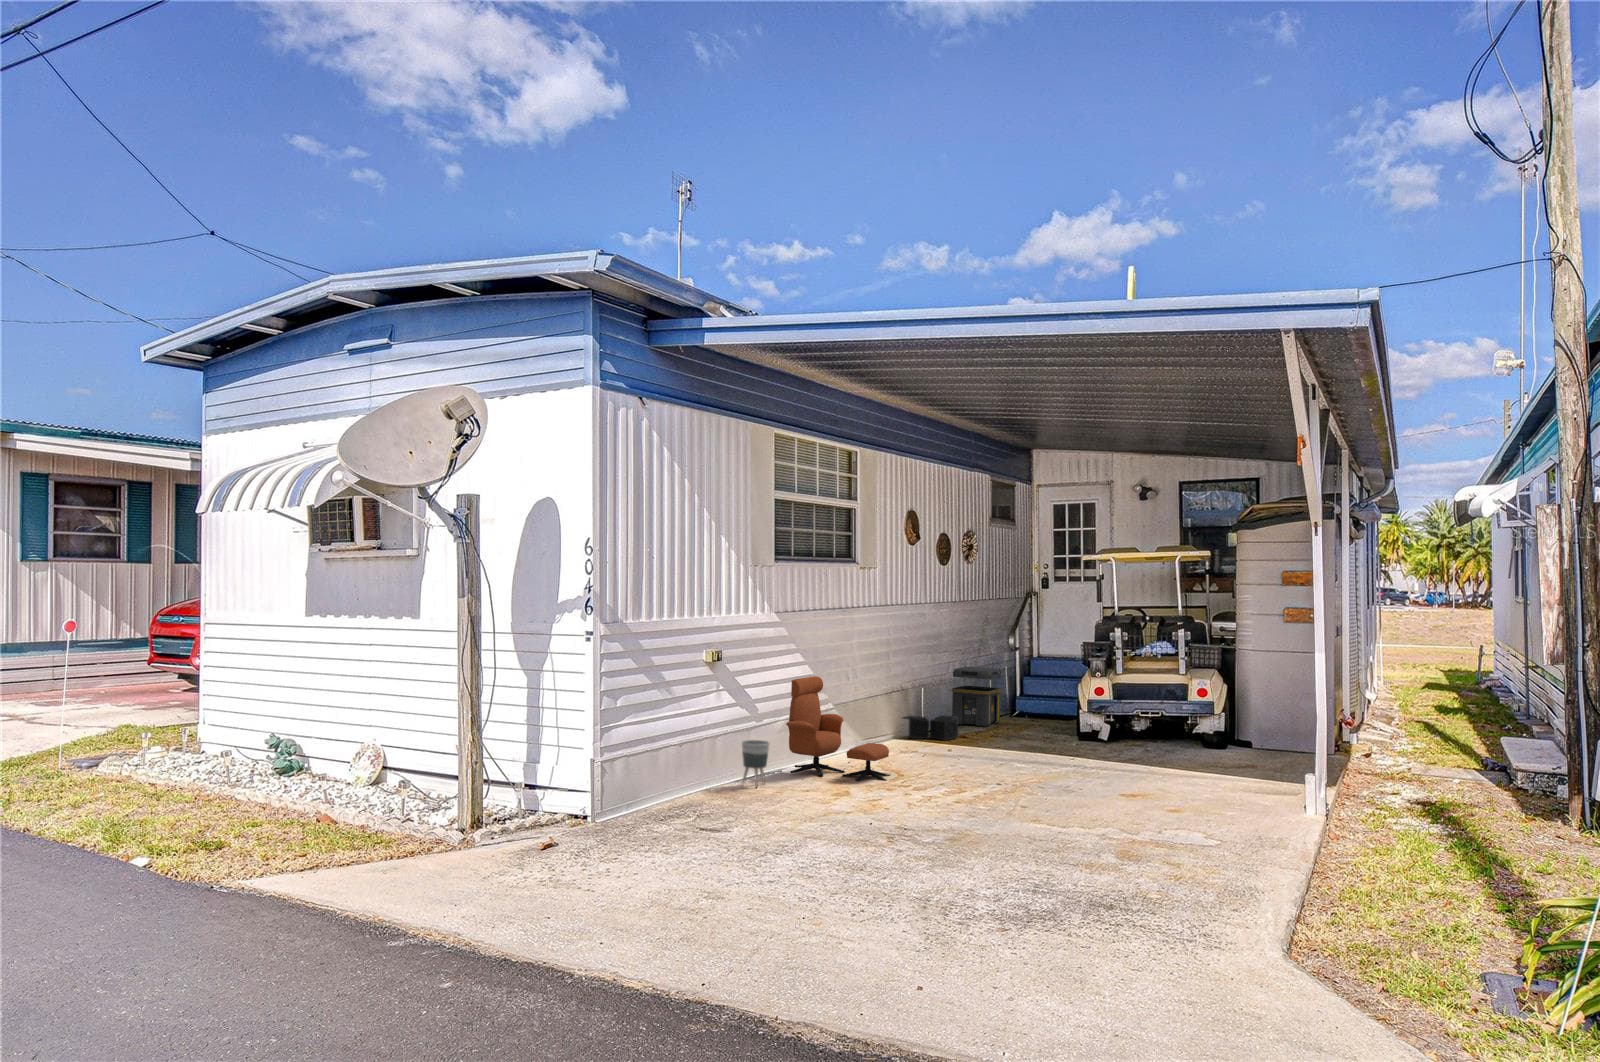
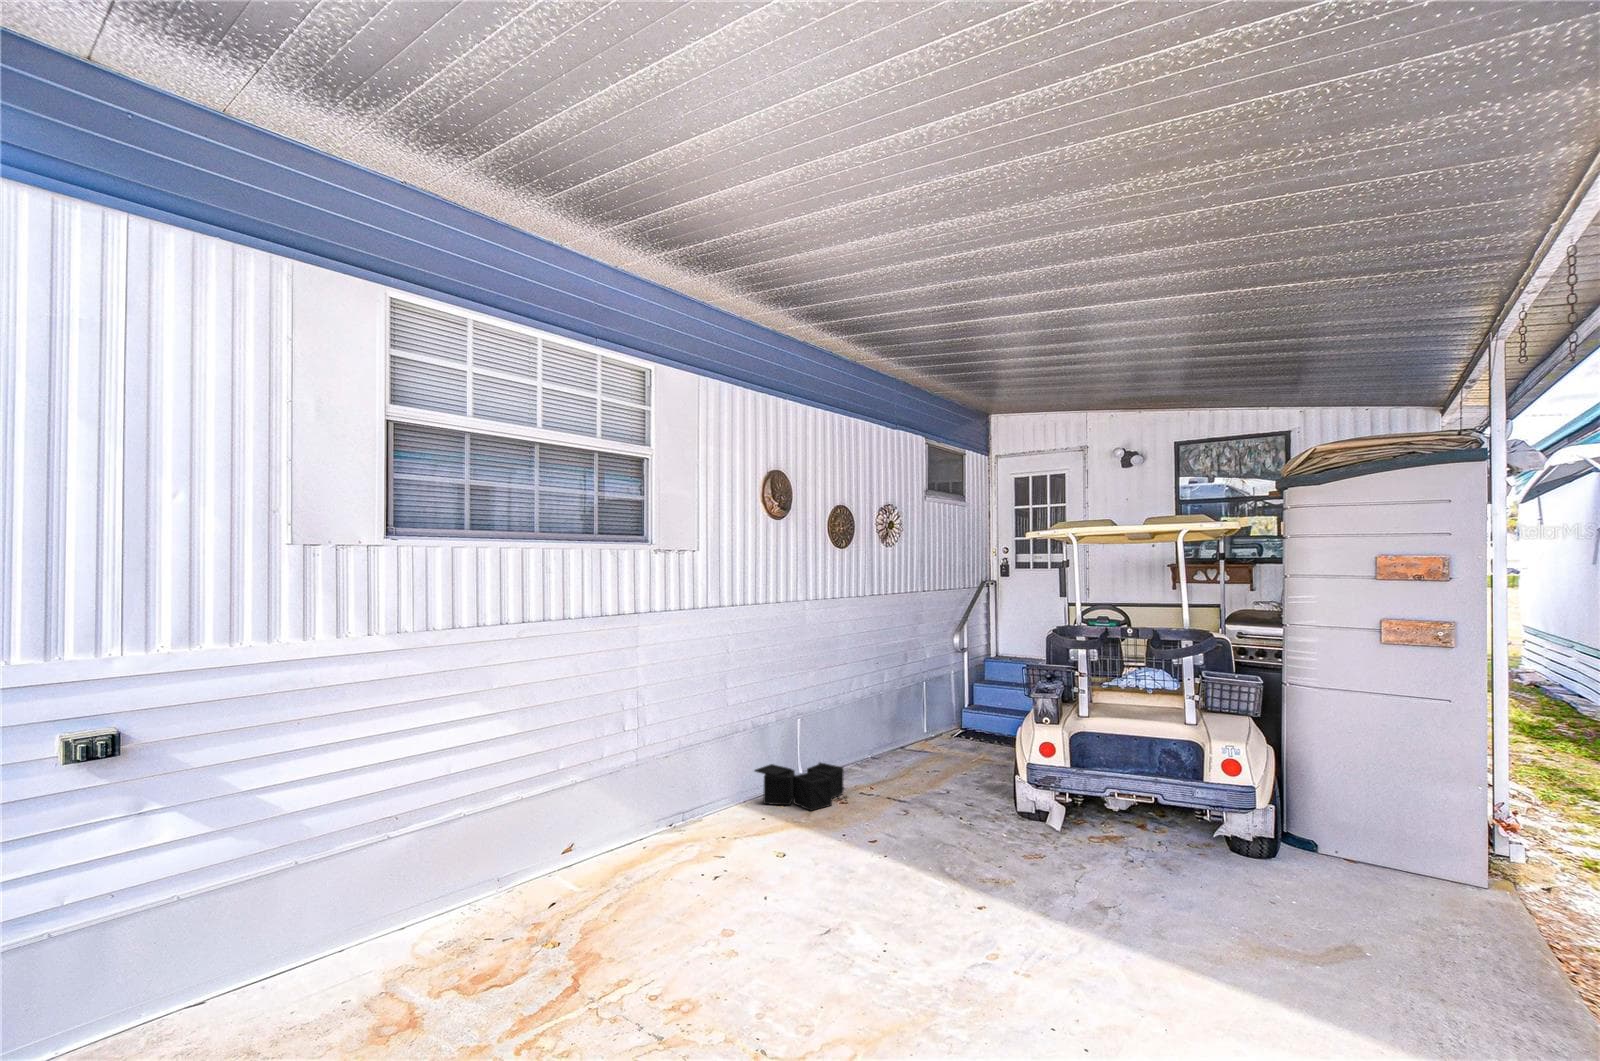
toolbox: present [952,667,1001,727] -> none [856,682,925,770]
lounge chair: present [786,676,891,781] -> none [395,744,594,995]
planter: present [741,740,769,788] -> none [227,900,300,1023]

